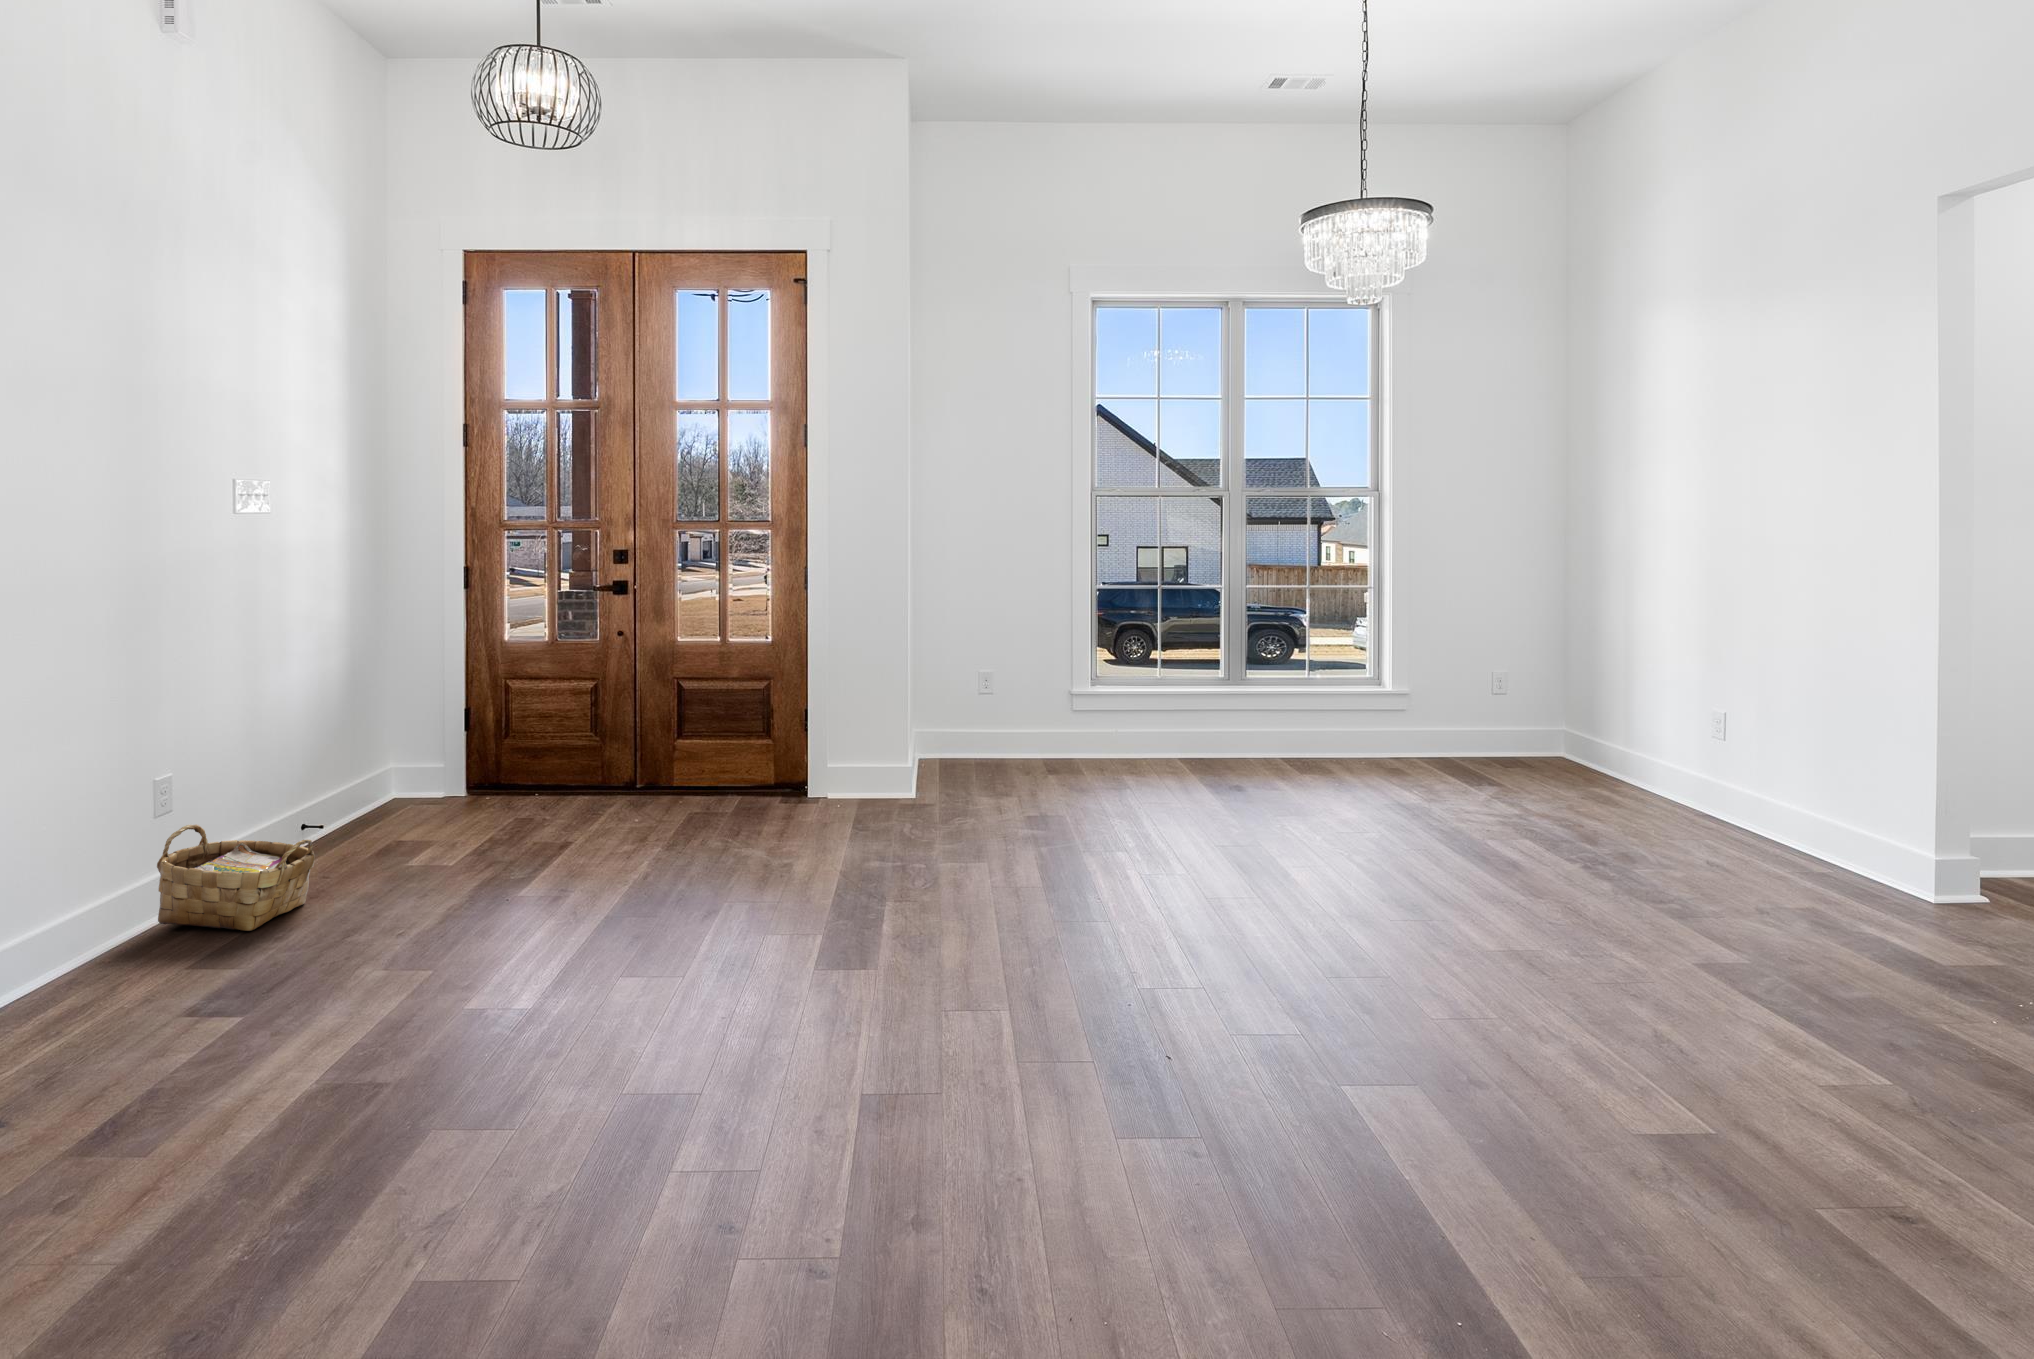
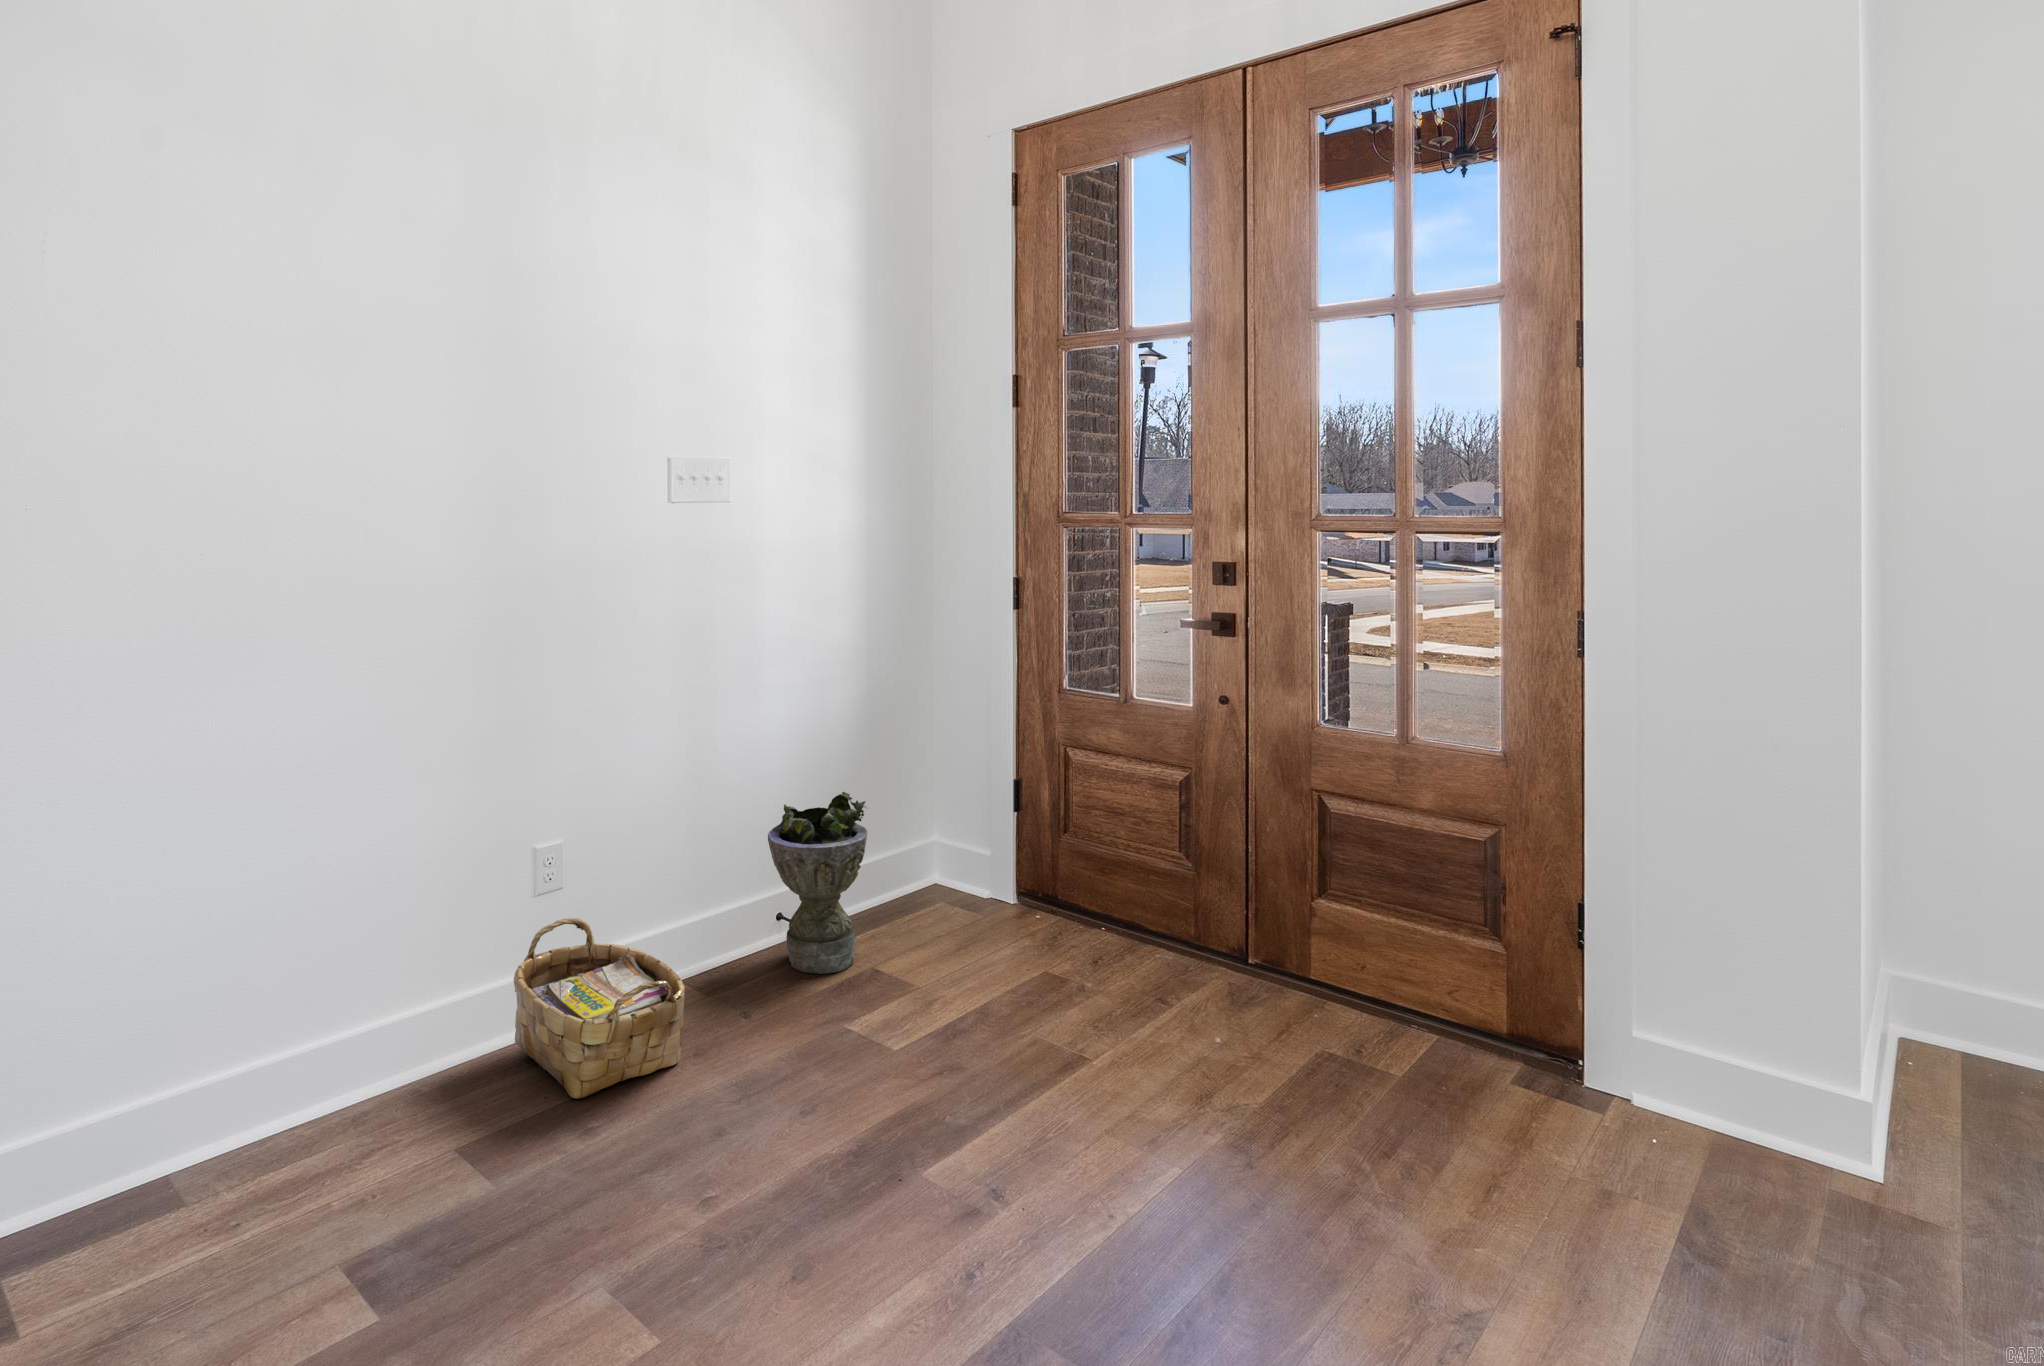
planter: none [303,722,387,852] -> present [768,792,868,974]

